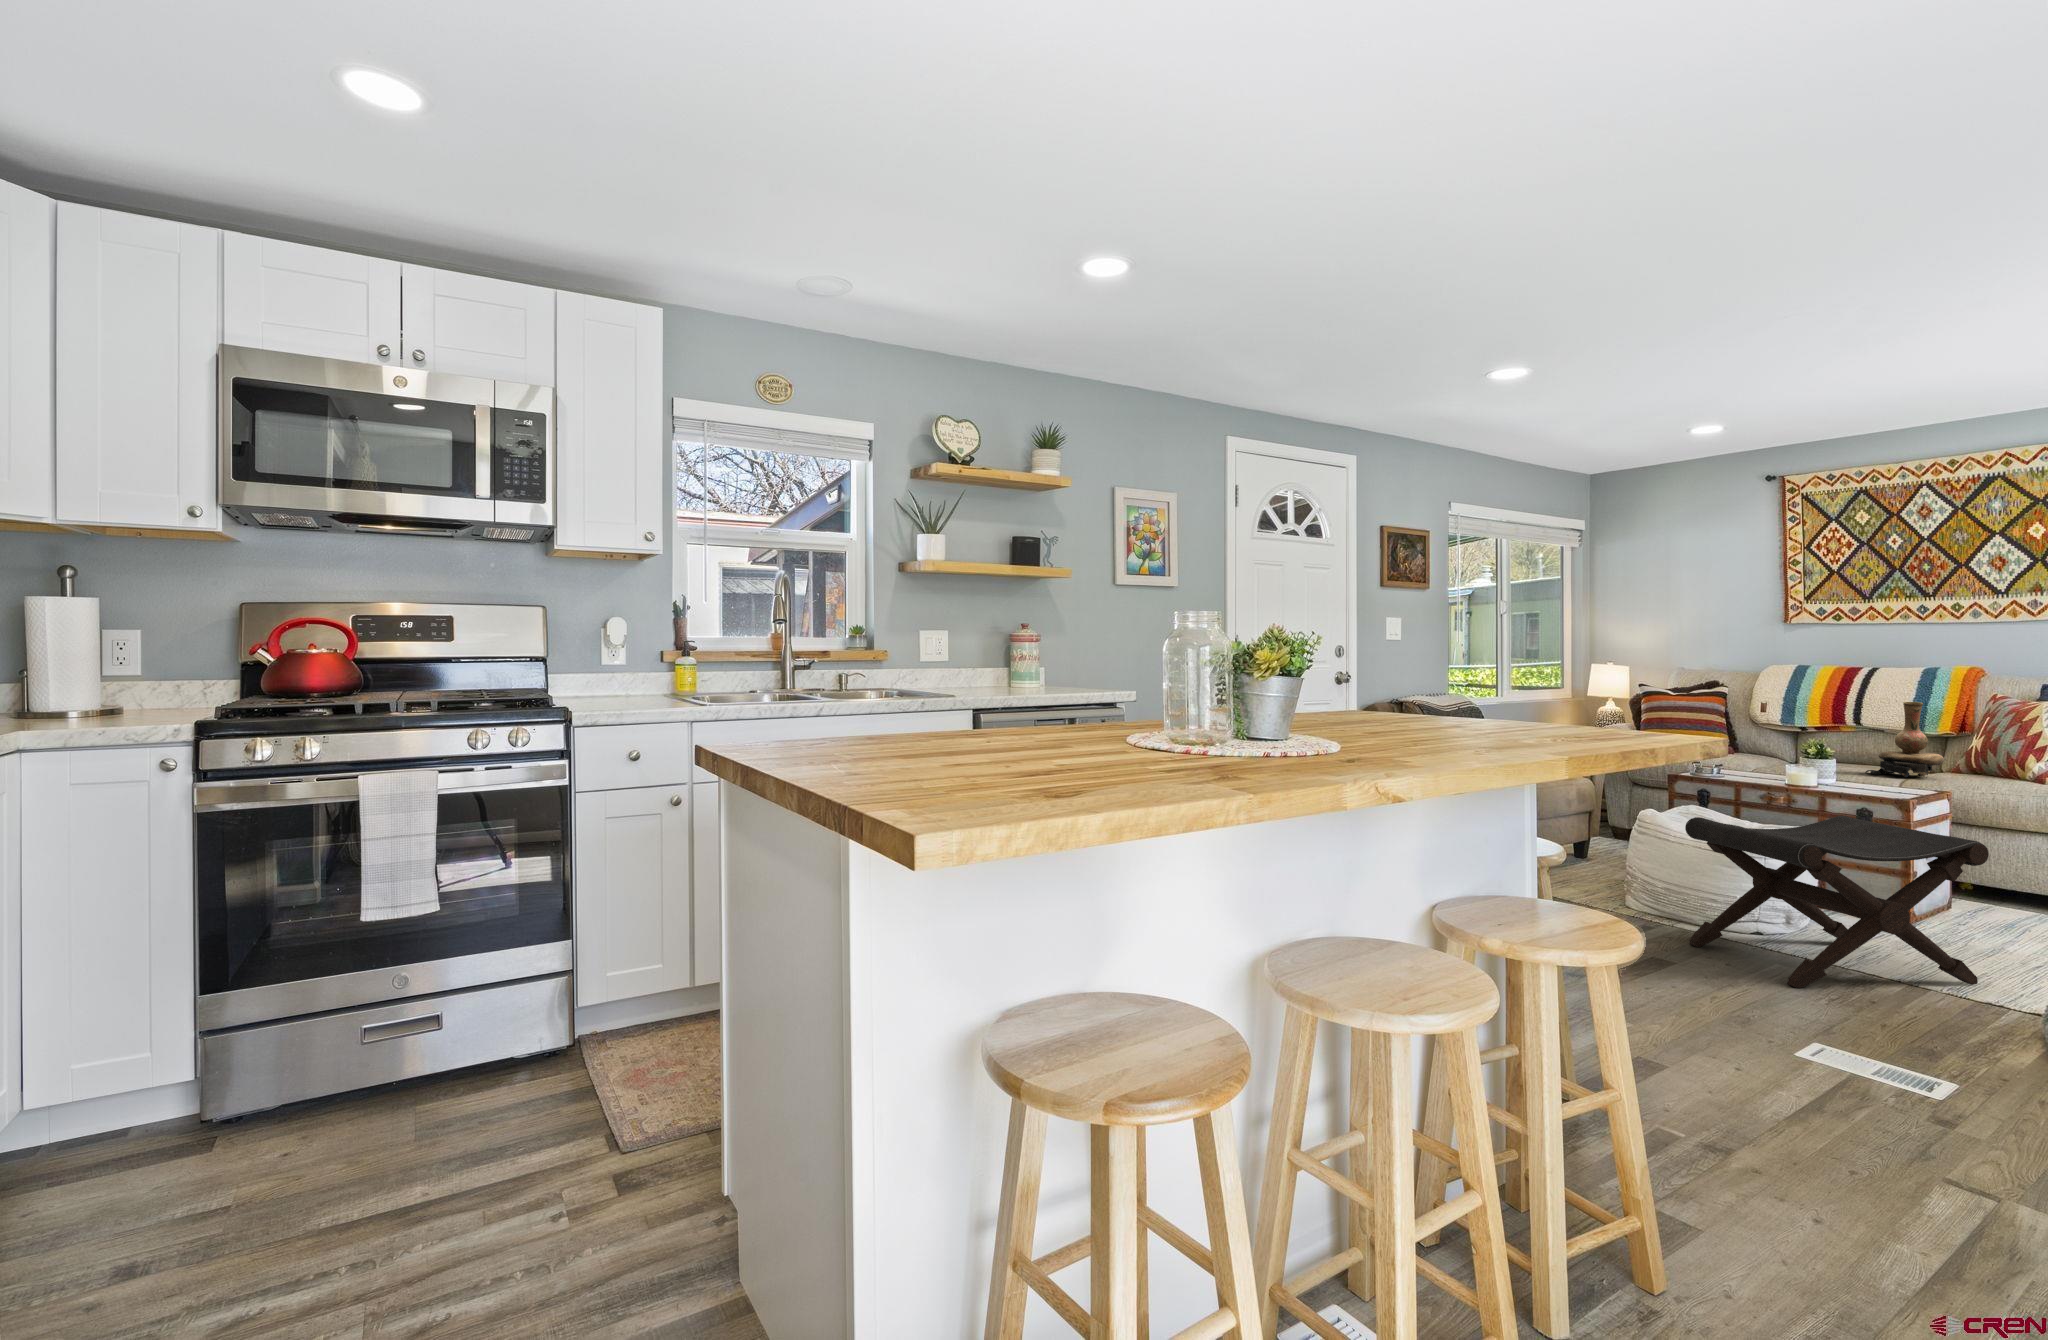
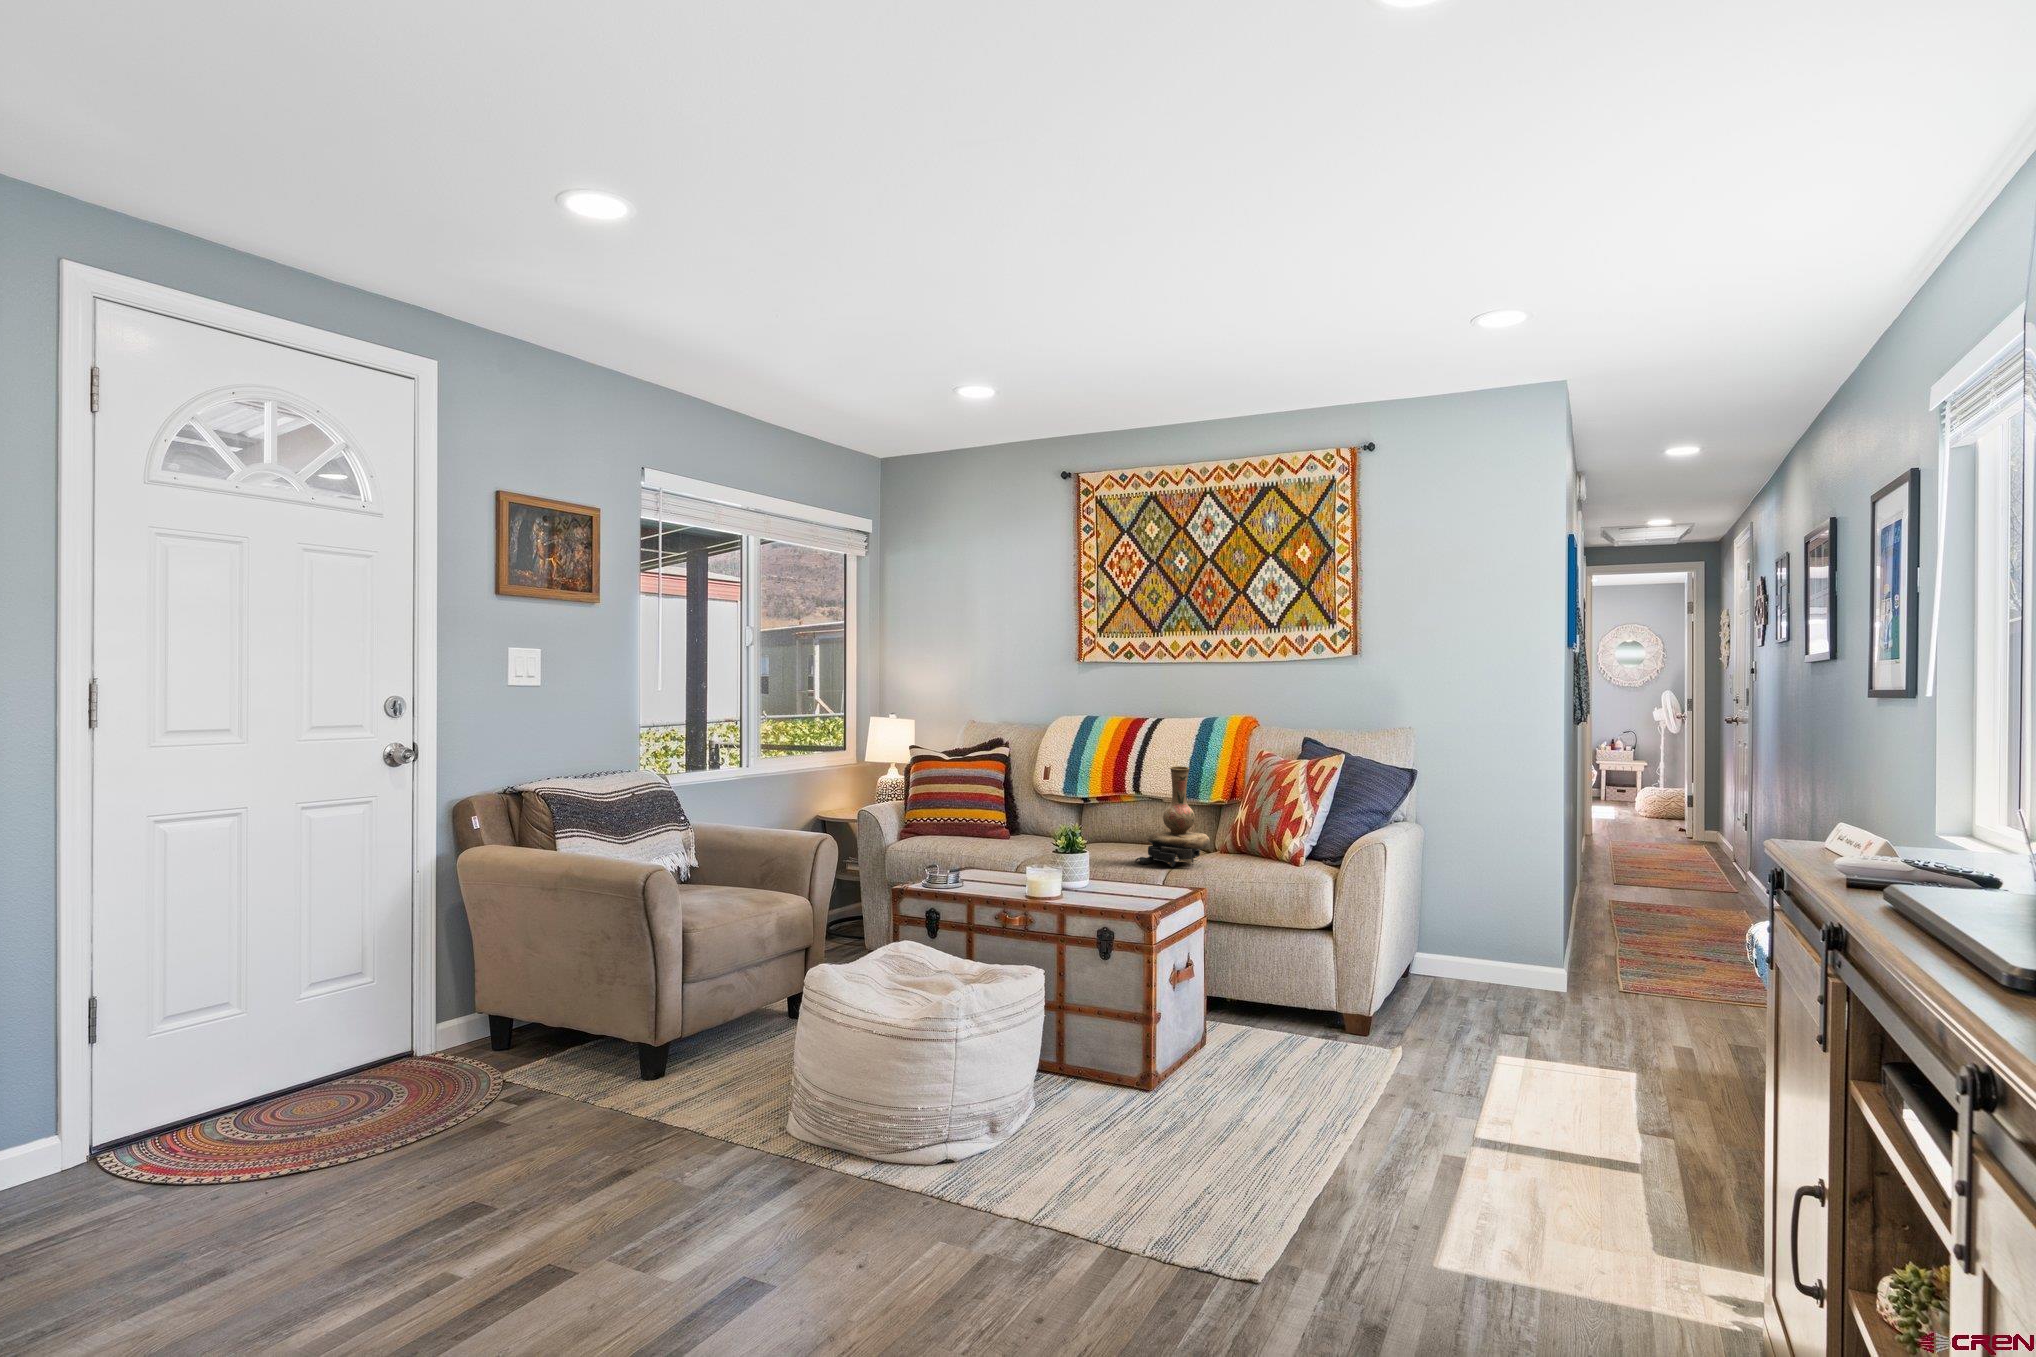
footstool: present [1685,816,1989,988] -> none [826,957,1197,1303]

